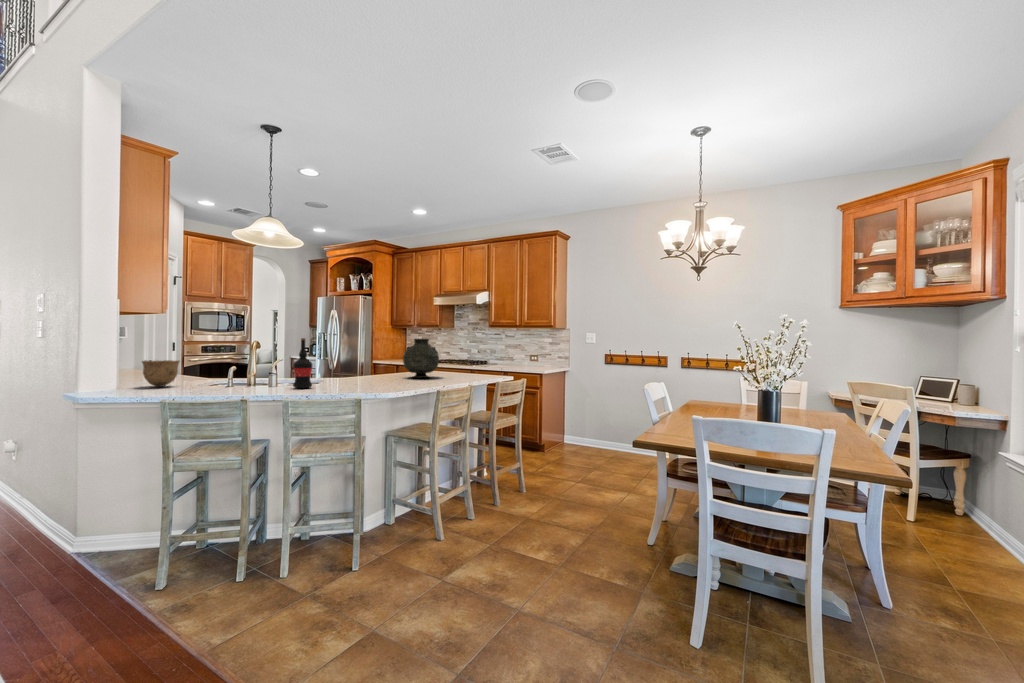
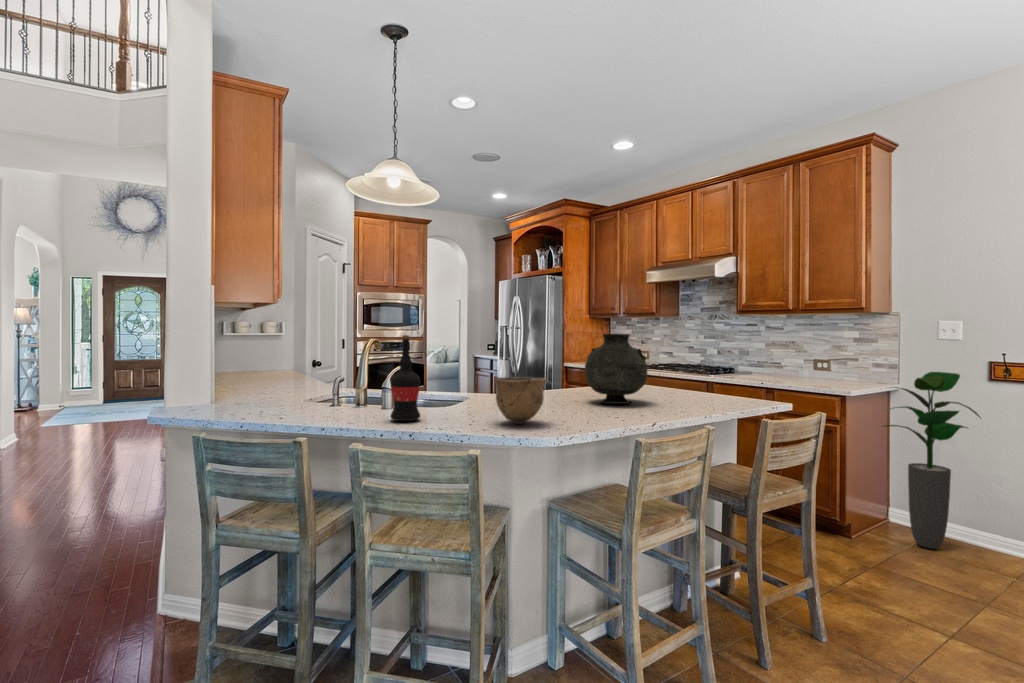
bowl: present [142,360,180,387] -> present [495,377,546,424]
potted plant: none [560,361,603,453] -> present [883,372,980,549]

